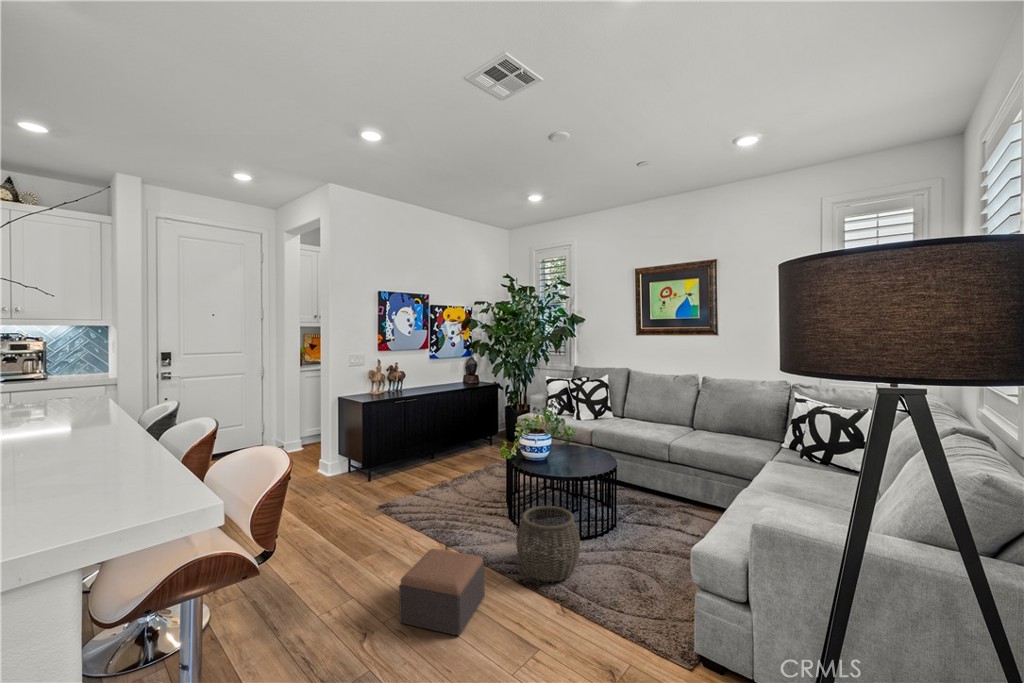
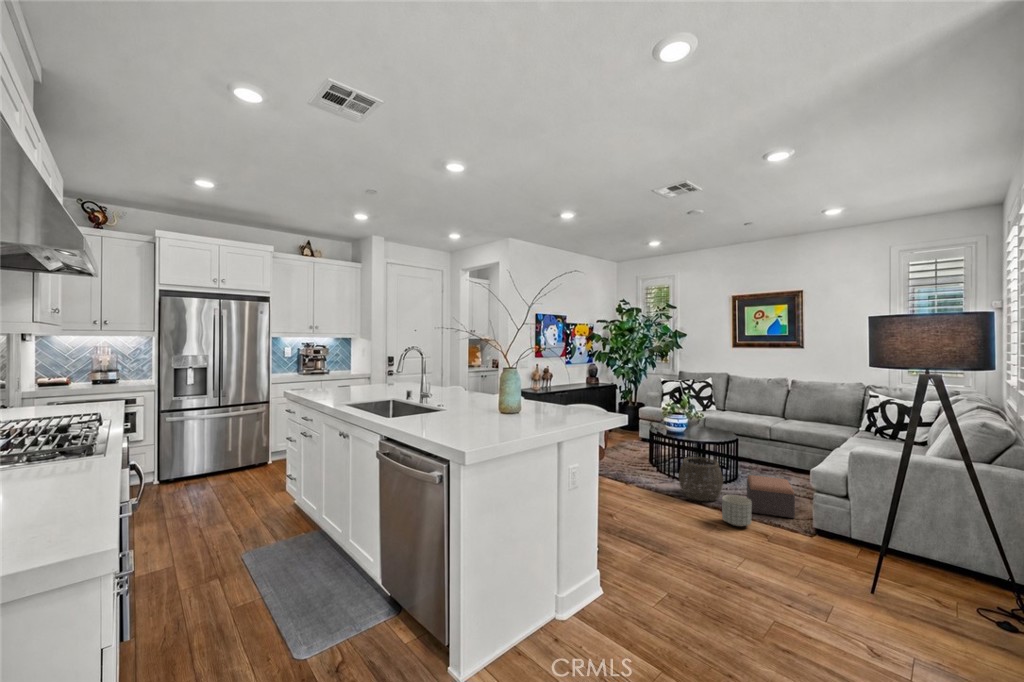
footstool: present [399,549,485,636] -> present [747,475,795,518]
planter: none [556,586,601,649] -> present [722,495,751,527]

